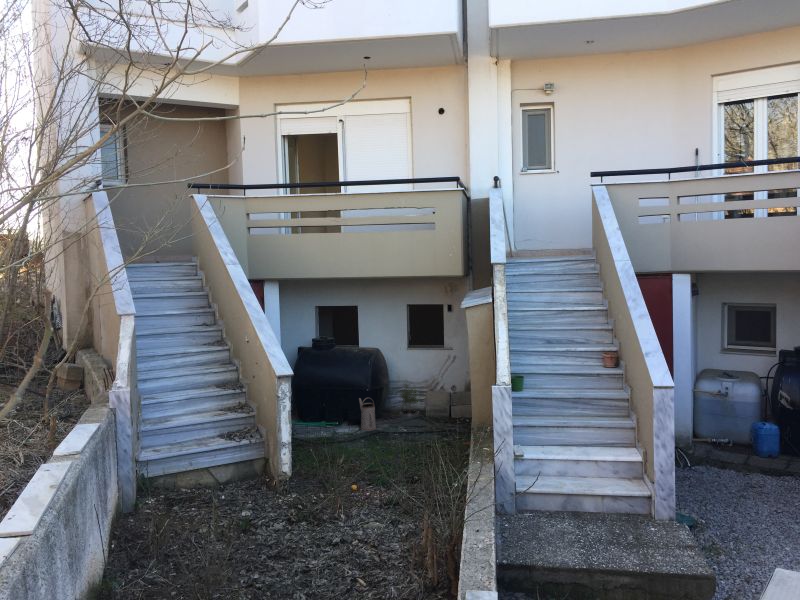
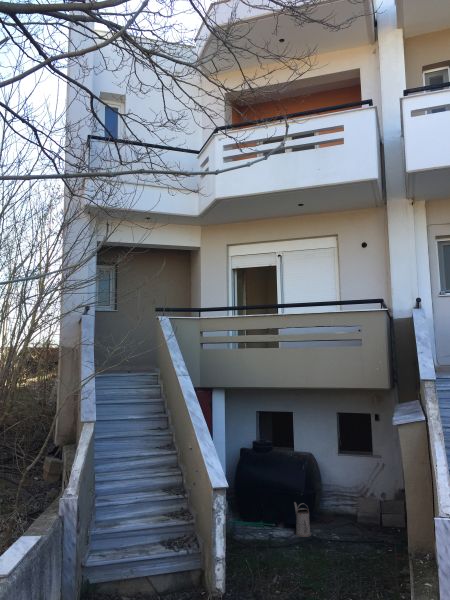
potted tree: present [401,384,418,416] -> none [331,484,352,521]

